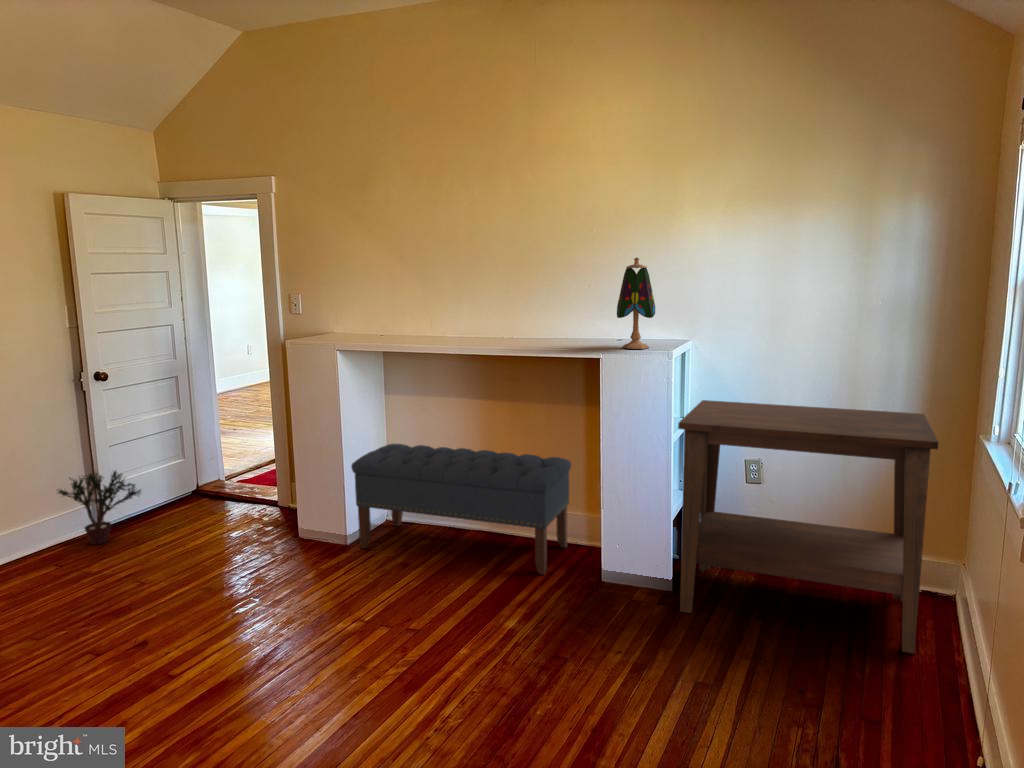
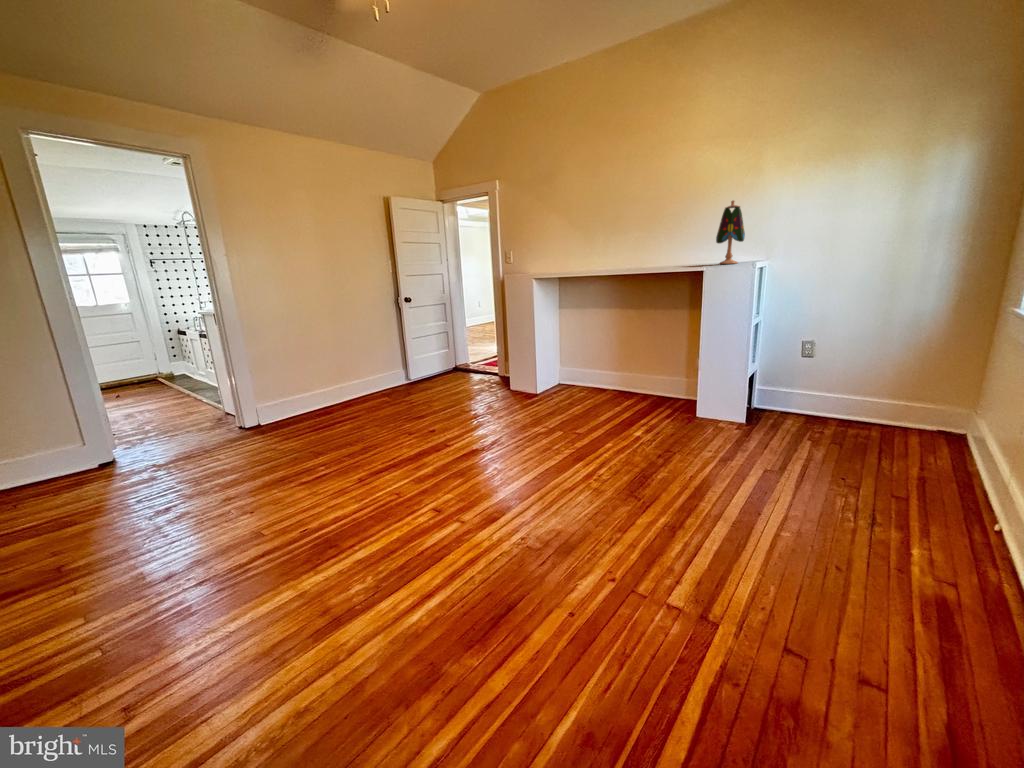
side table: present [678,400,938,654] -> none [752,299,982,466]
bench: present [351,444,571,575] -> none [541,338,677,412]
potted plant: present [59,471,141,545] -> none [388,350,430,390]

